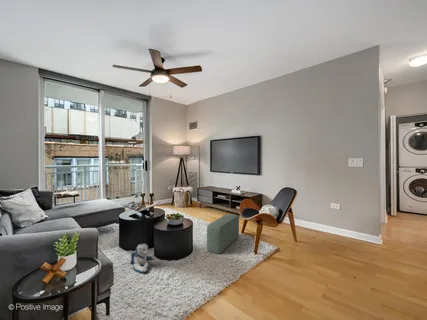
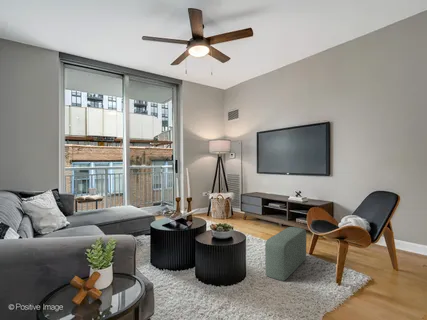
plush toy: present [130,244,151,273] -> none [167,261,194,300]

